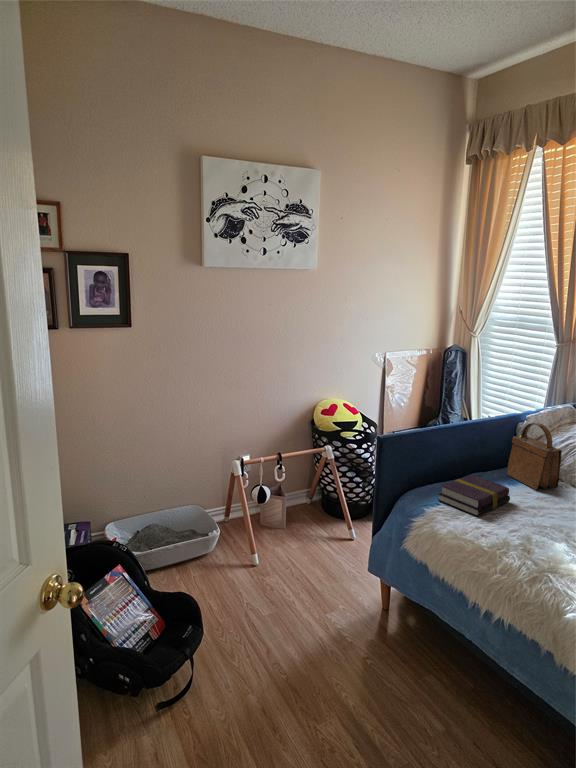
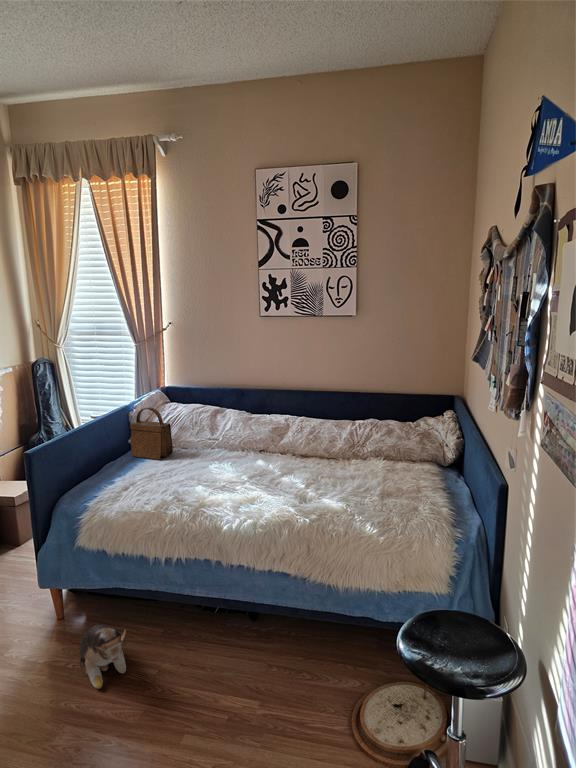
book: present [438,475,510,516] -> none [91,463,147,494]
plush toy: none [373,637,413,707] -> present [79,624,126,689]

